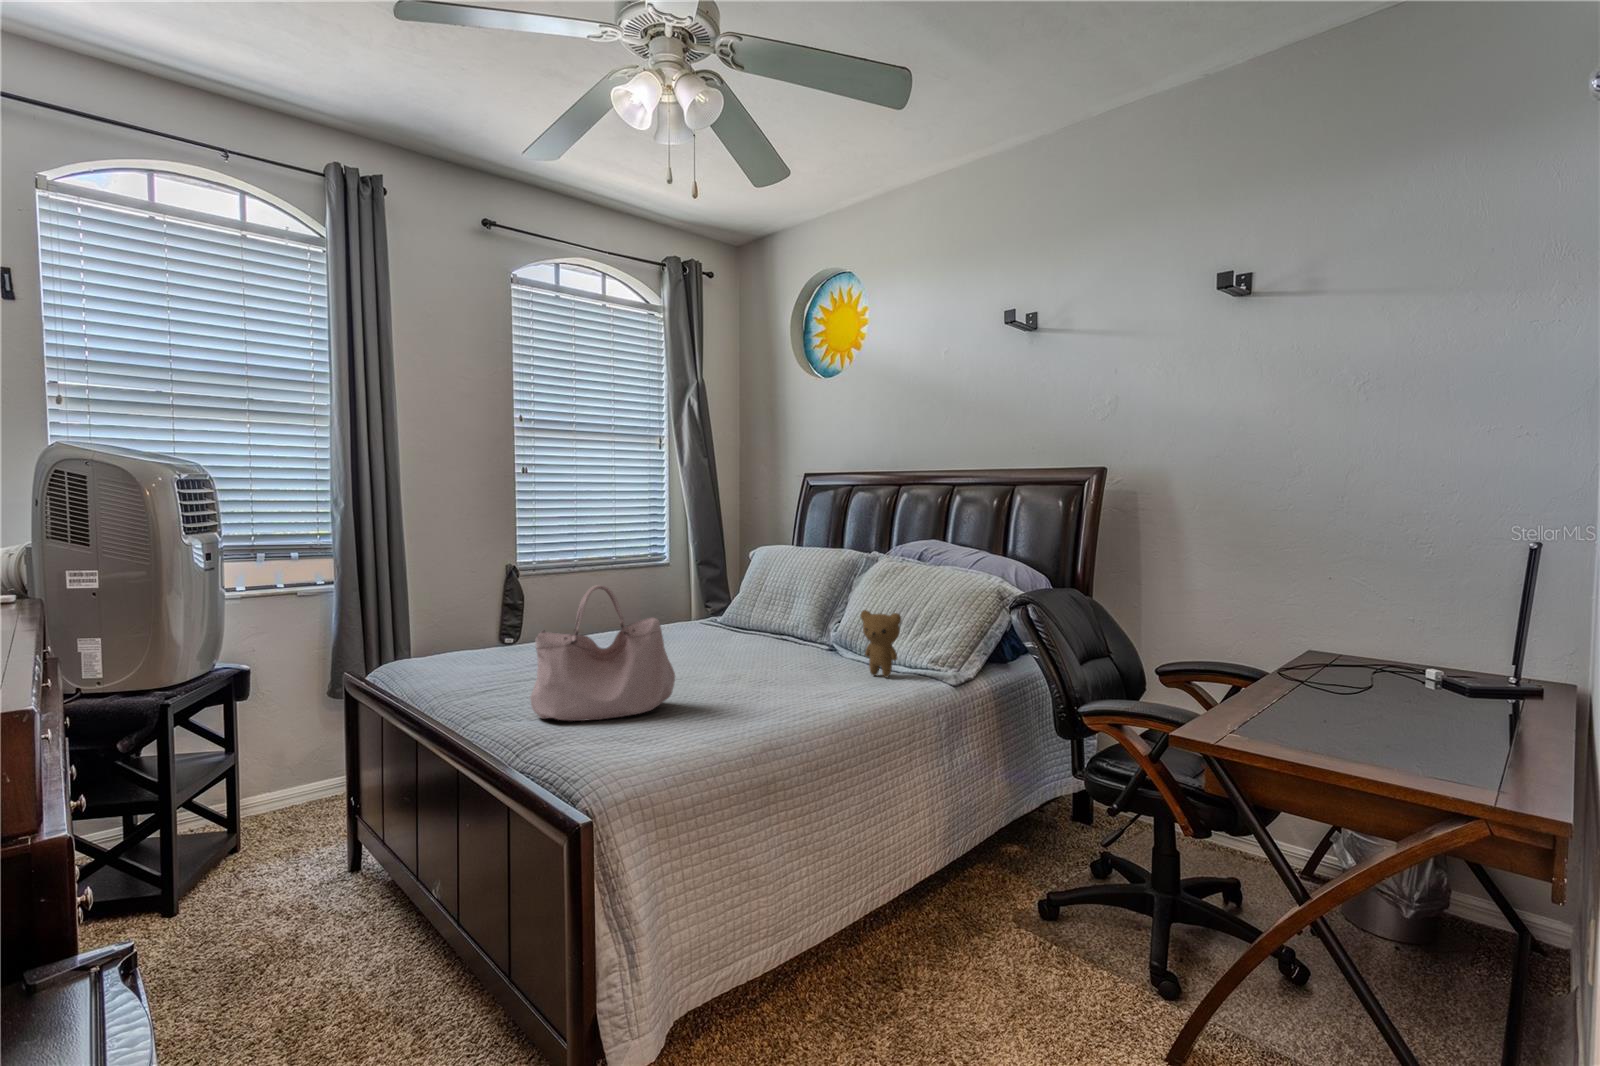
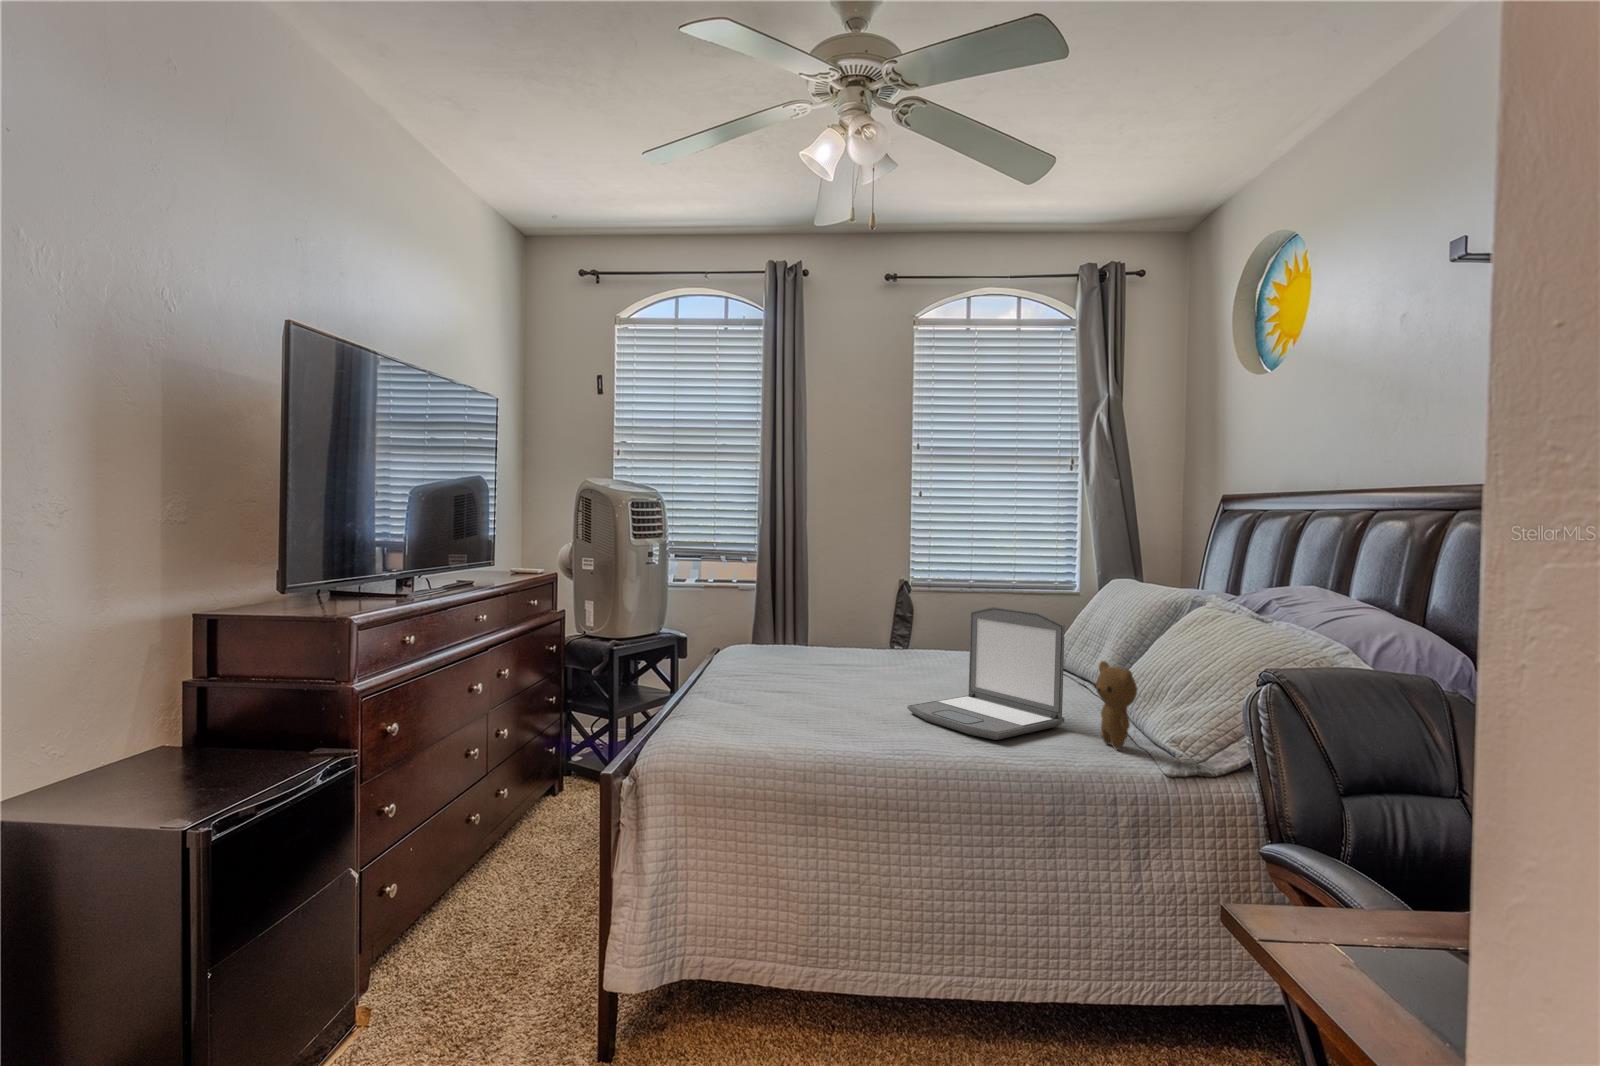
laptop: none [710,577,830,693] -> present [907,607,1065,740]
handbag: present [530,585,675,721] -> none [731,593,845,715]

